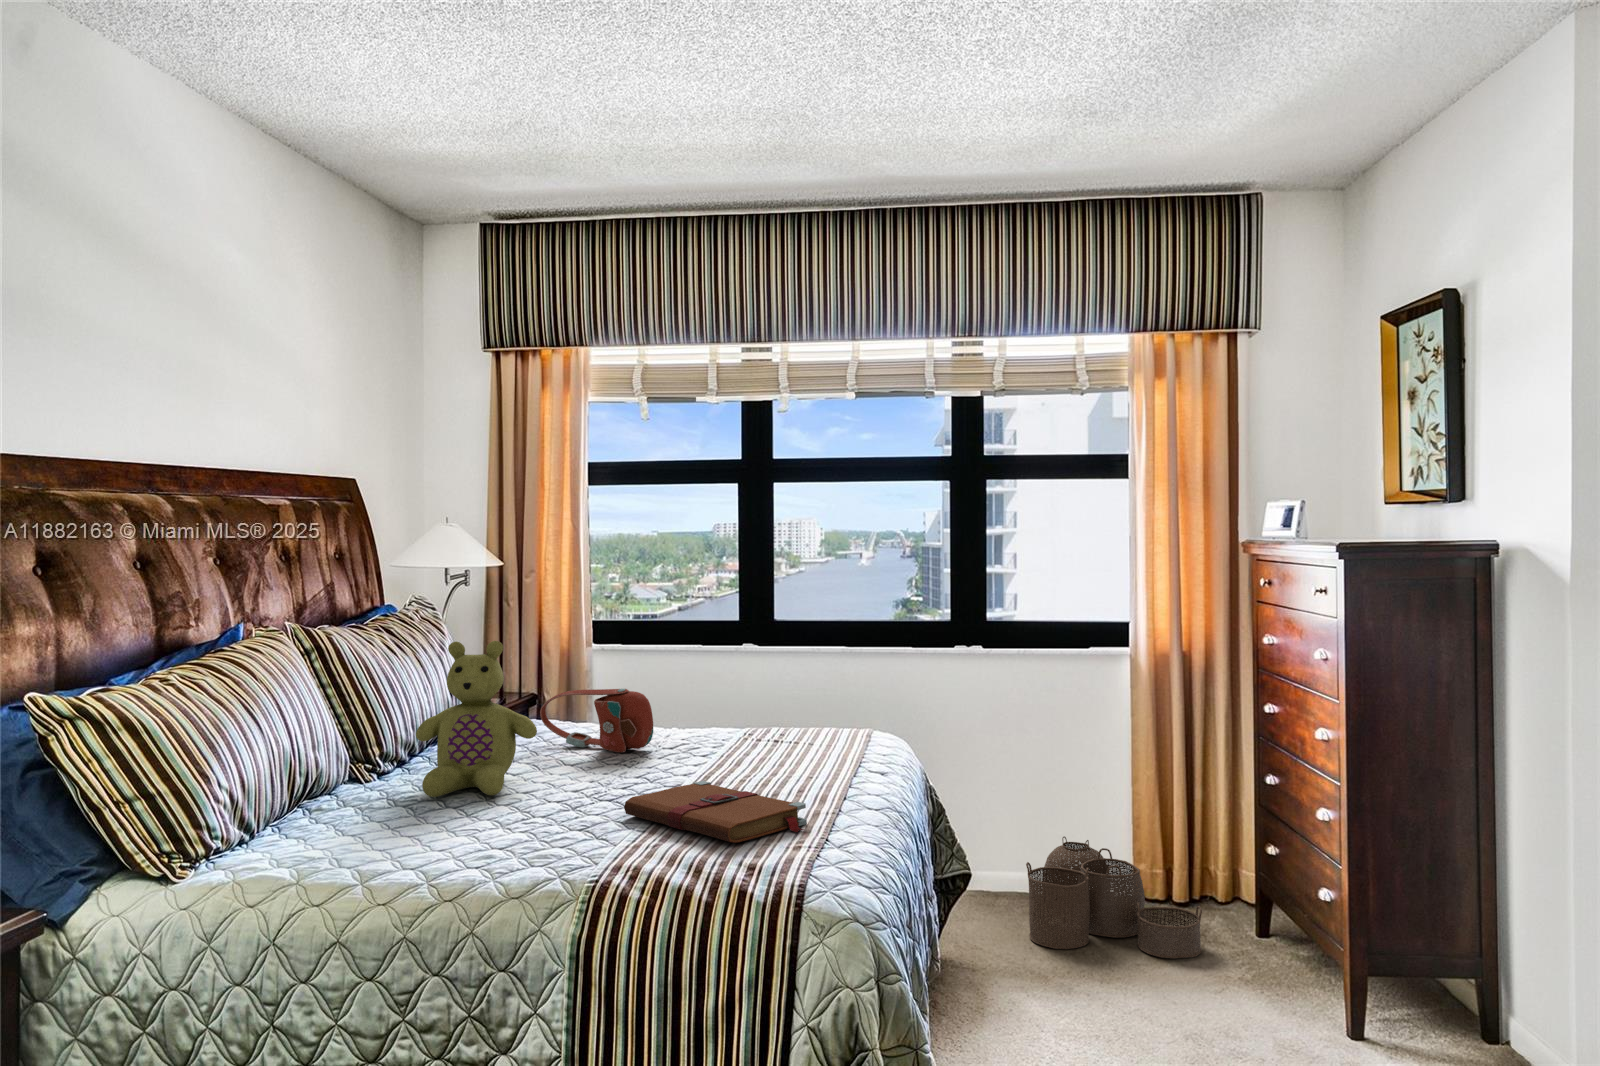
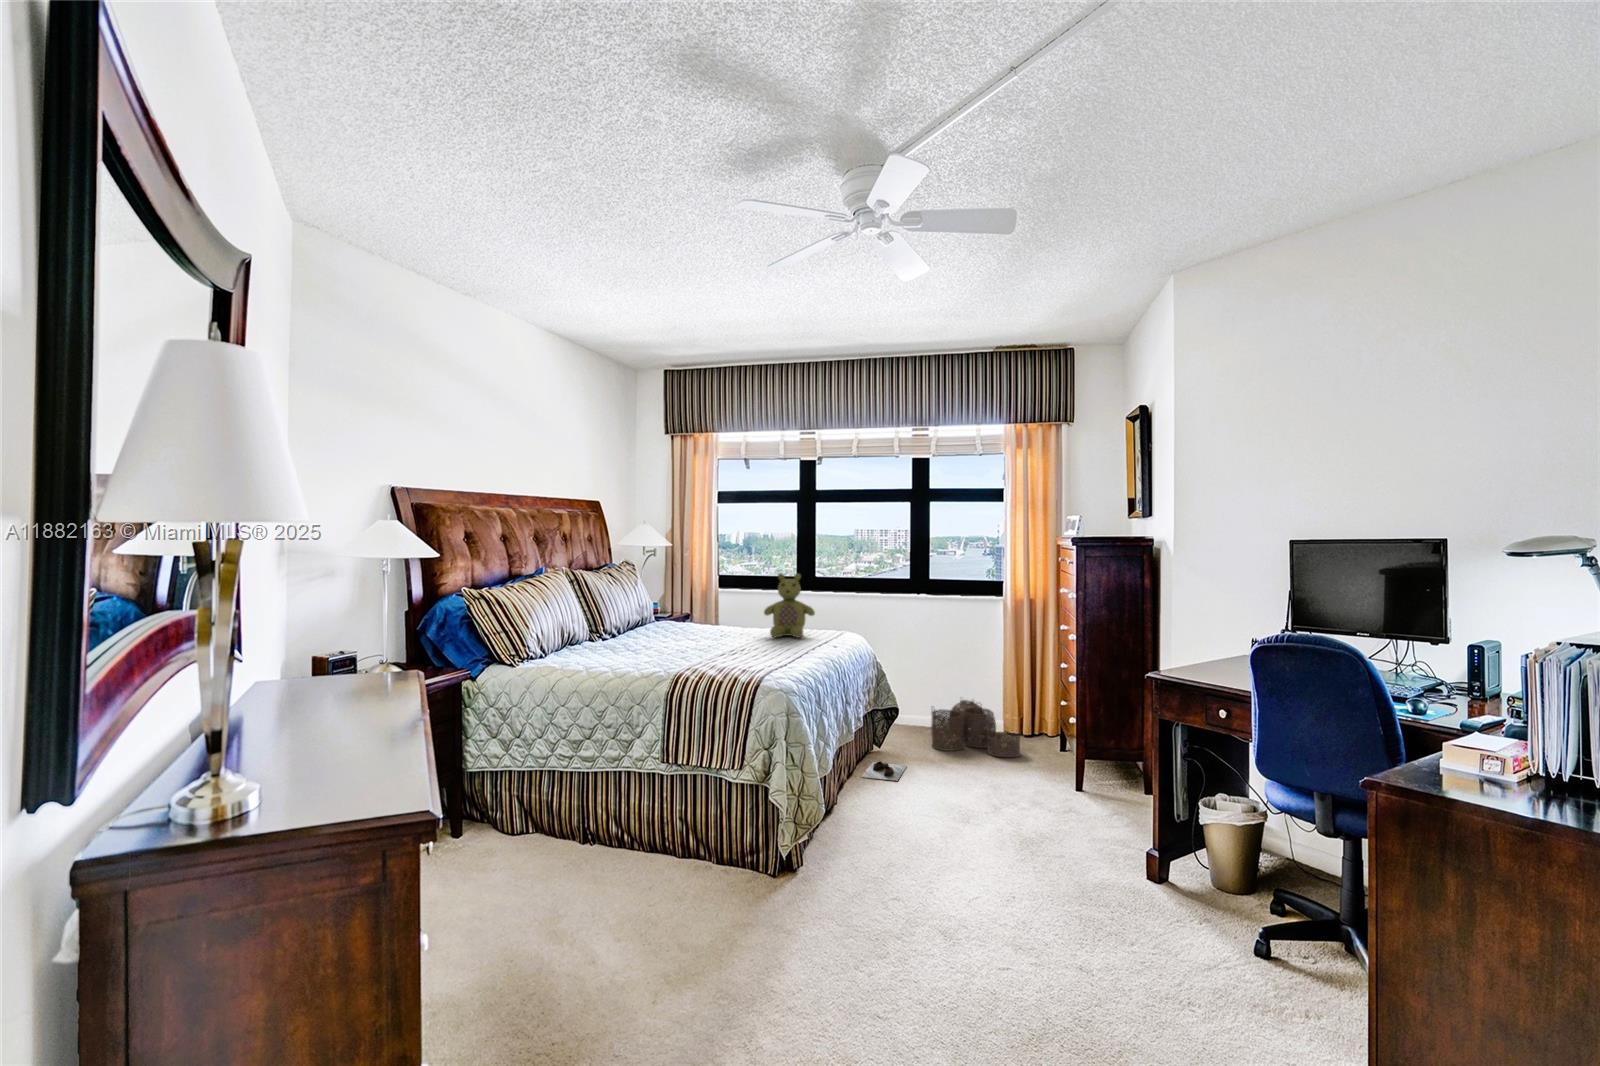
stuffed bear: present [416,641,537,797] -> present [764,573,815,638]
handbag: present [540,689,653,753] -> none [679,604,730,634]
book: present [624,781,807,843] -> none [702,642,779,663]
shoe: none [934,991,1011,1039] -> present [861,761,907,781]

